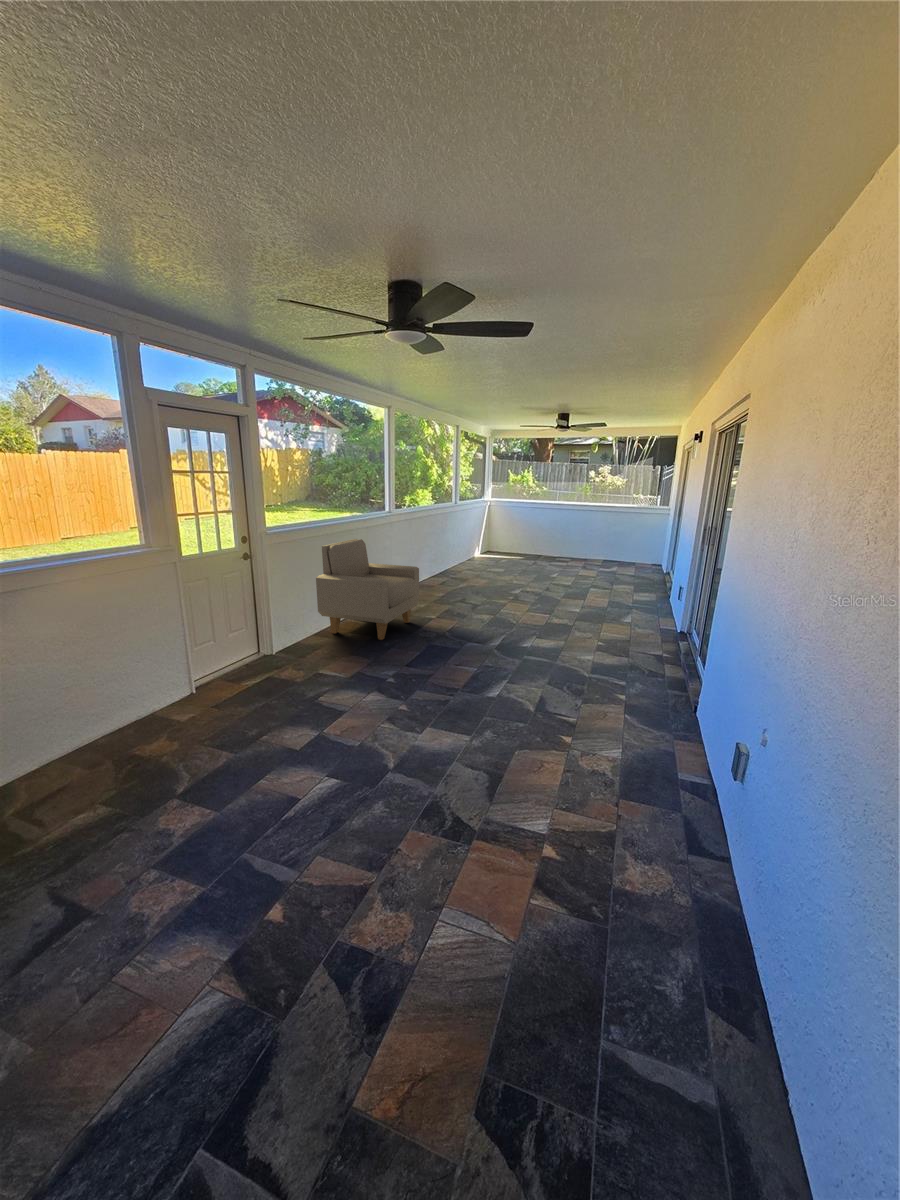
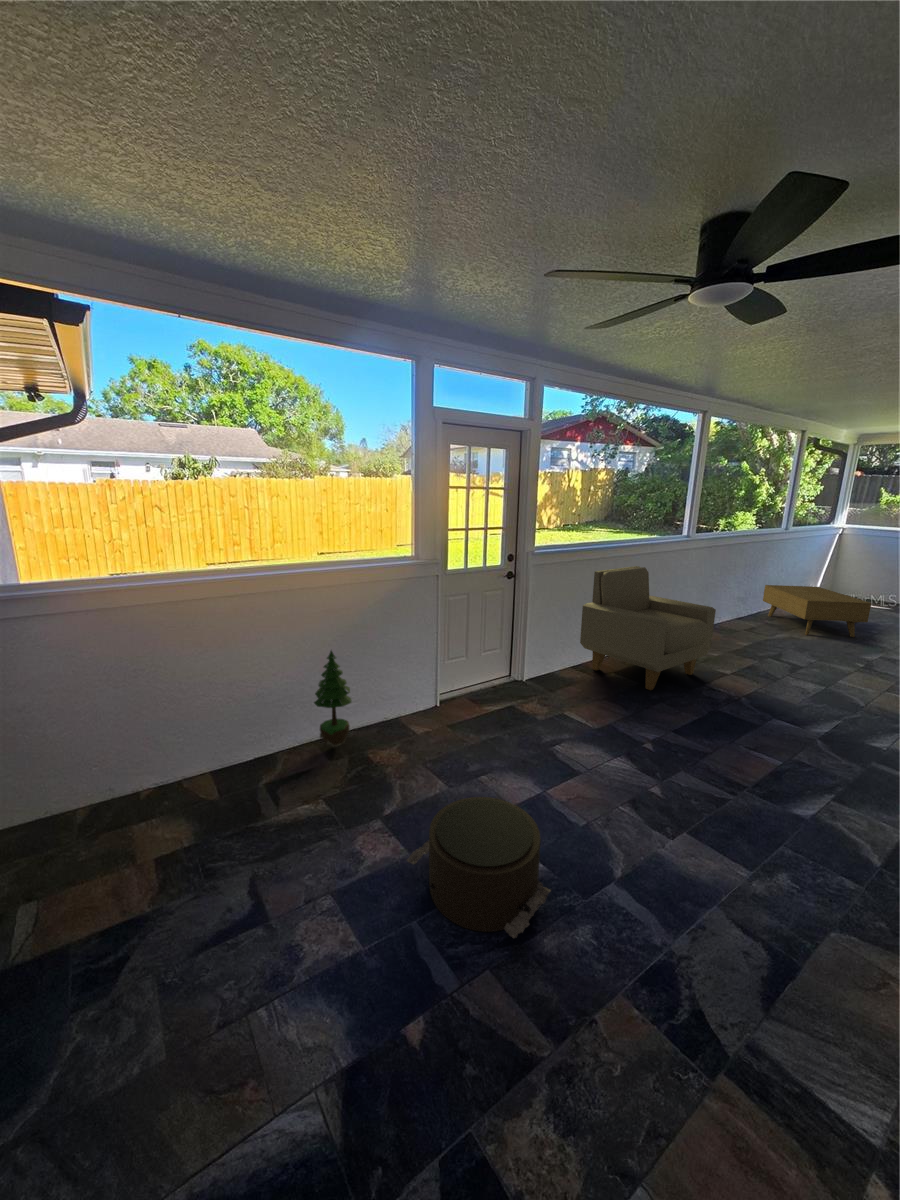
coffee table: none [446,545,510,581] -> present [763,585,871,637]
potted tree: none [49,655,102,761] -> present [314,651,351,747]
pouf: none [223,739,352,839] -> present [407,797,551,938]

